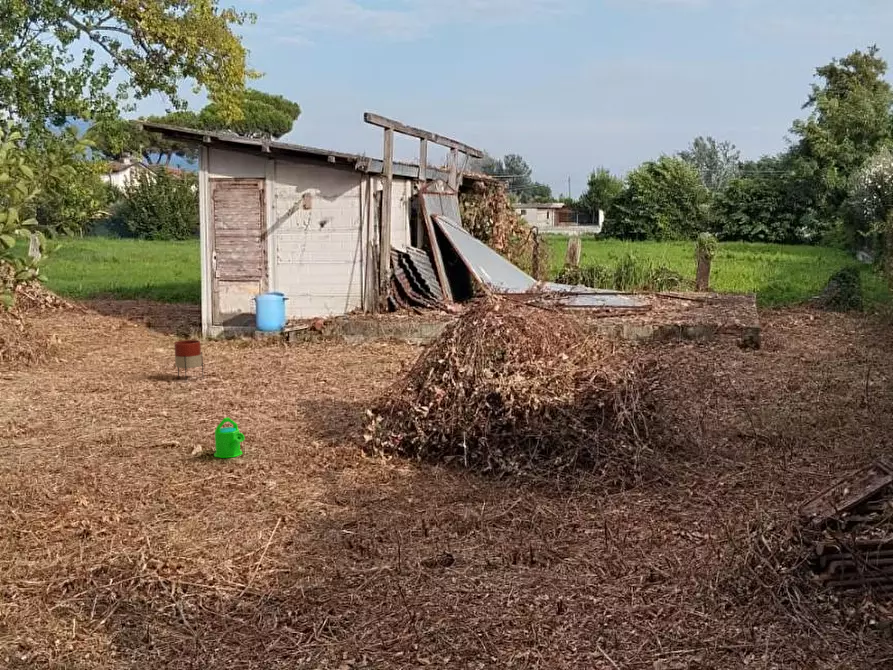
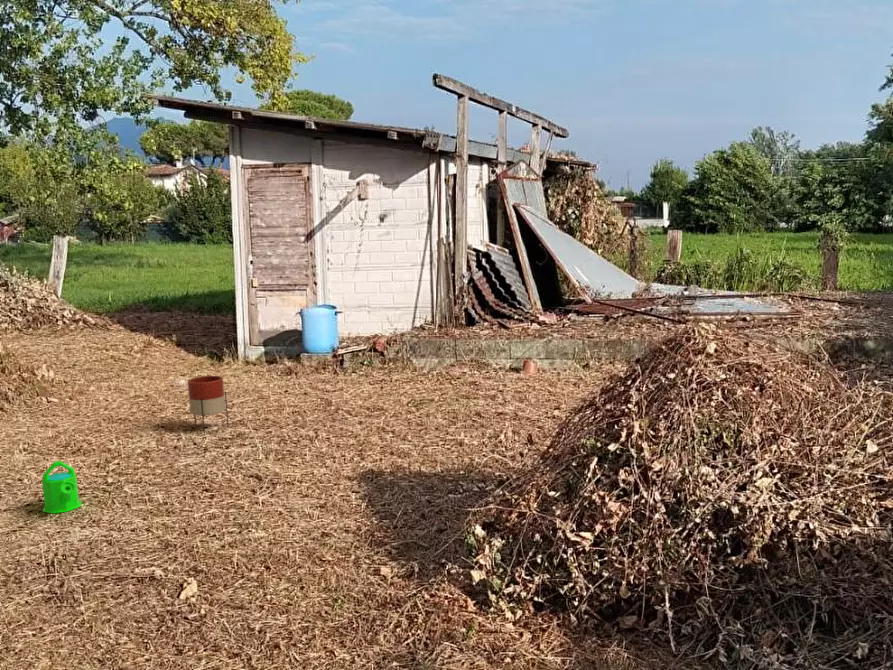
watering can: present [214,418,245,458] -> present [42,461,82,513]

